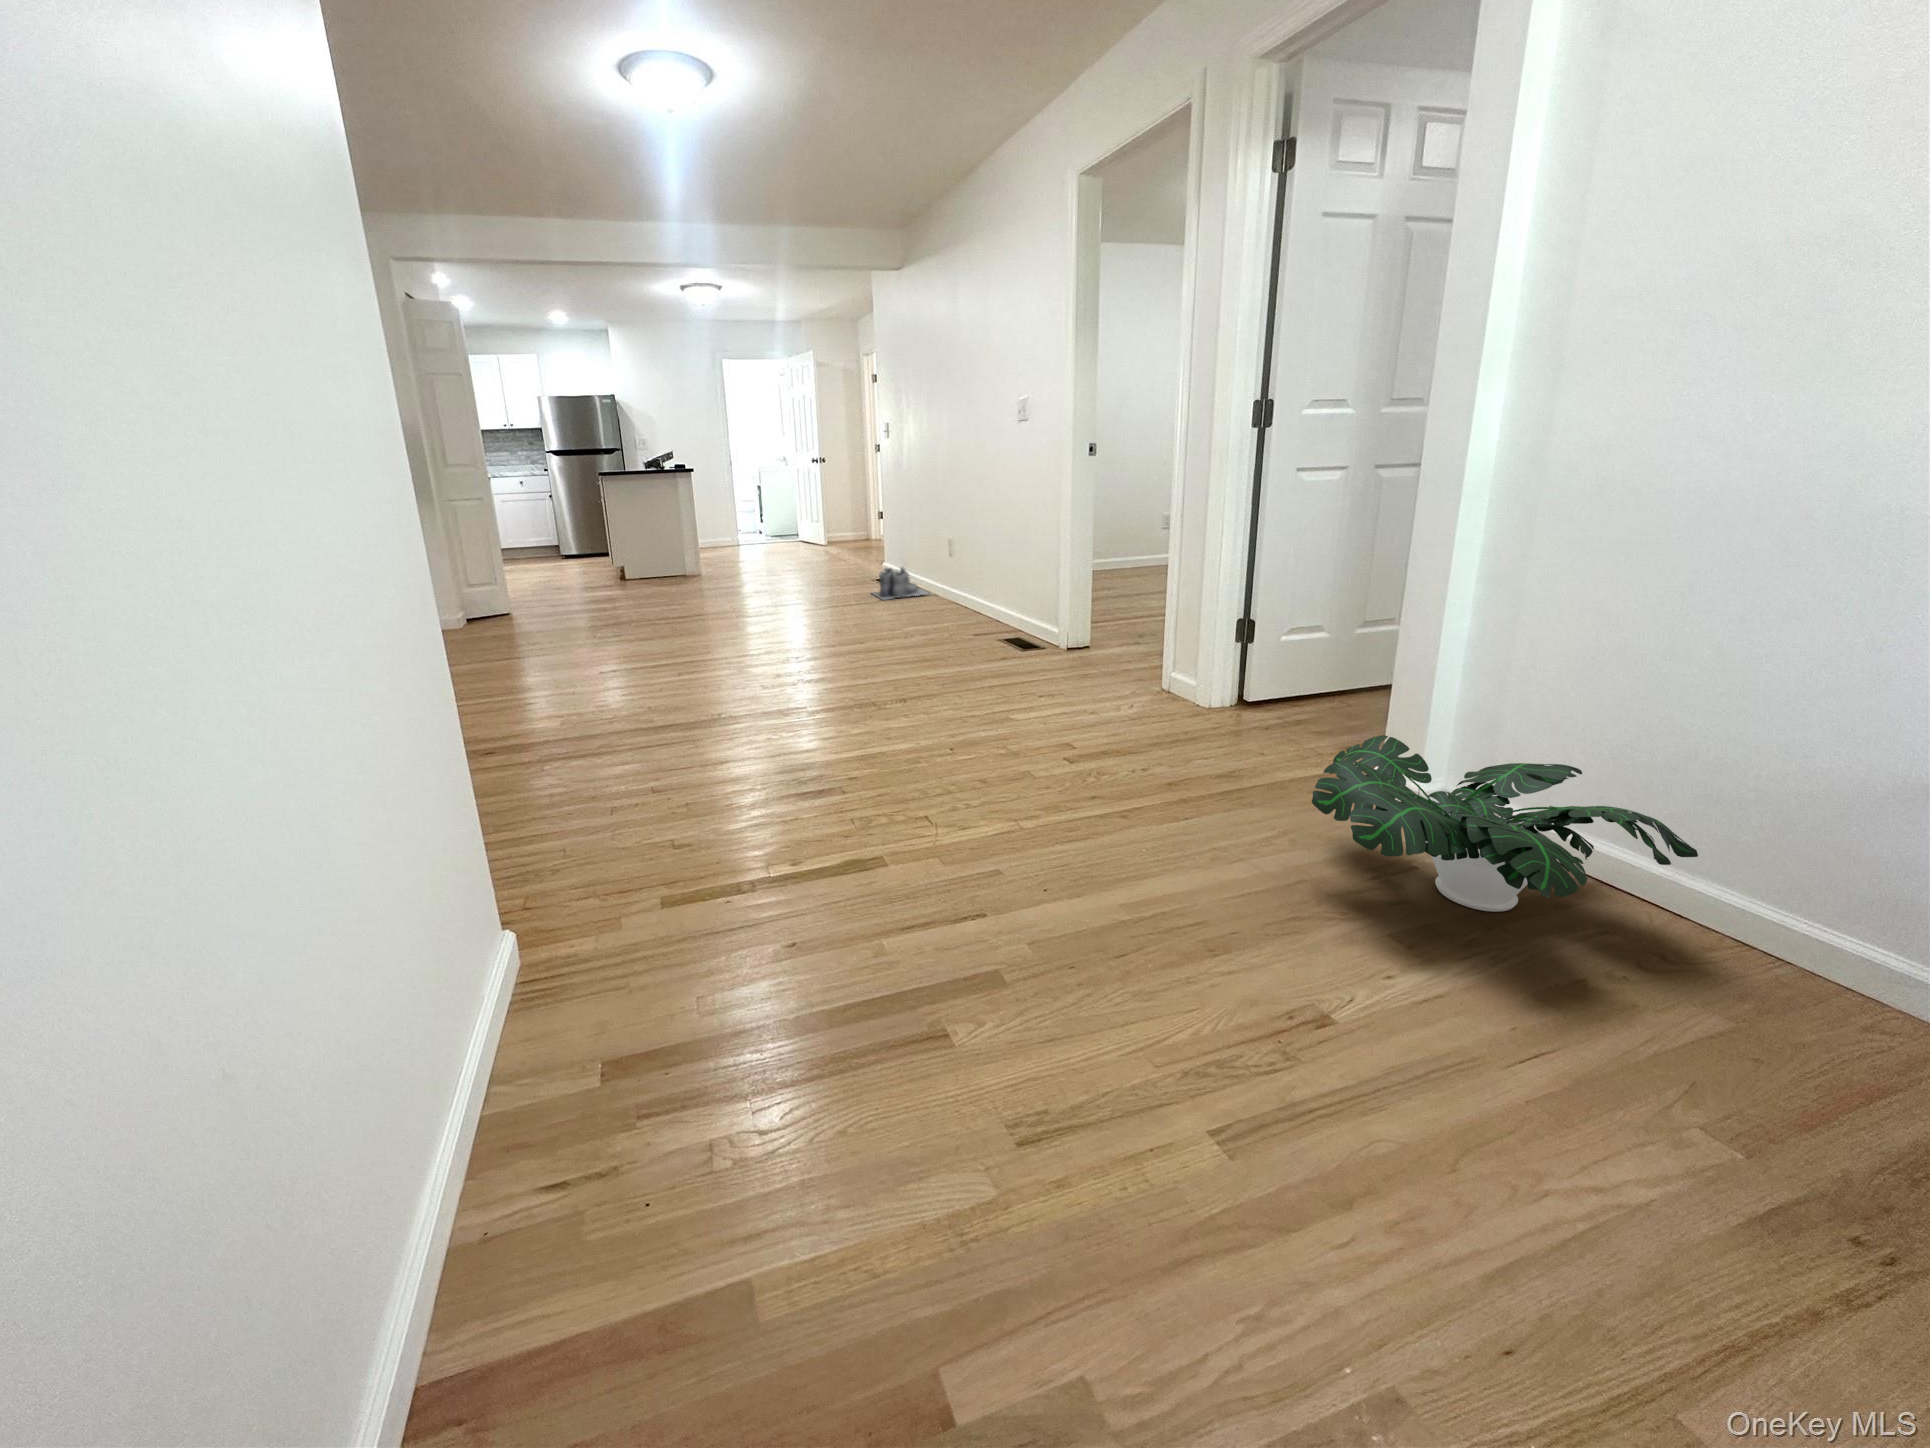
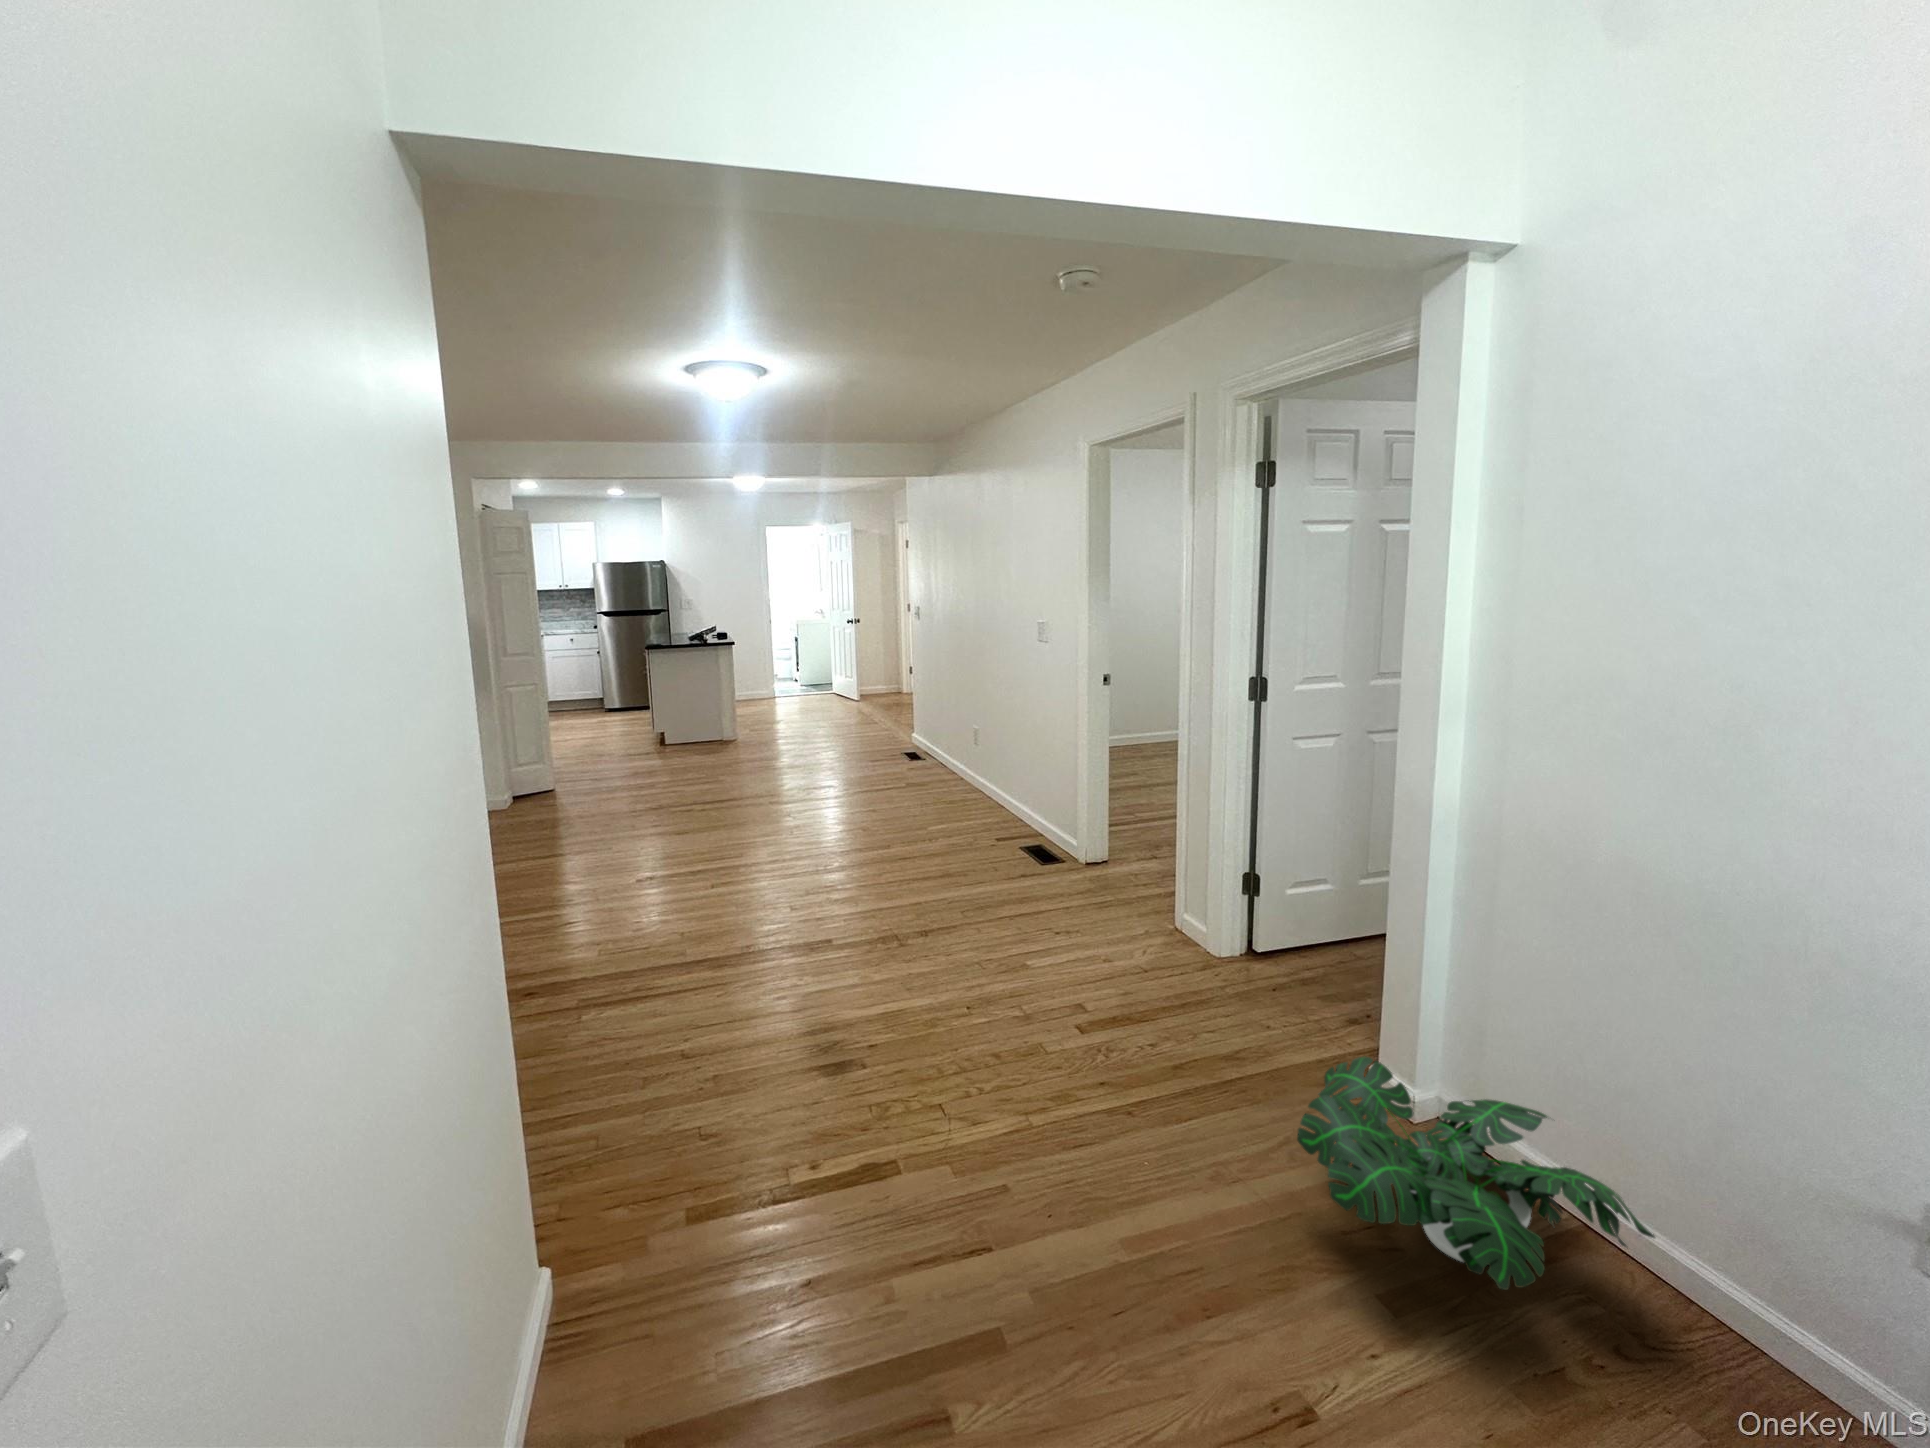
boots: present [872,567,929,600] -> none [900,750,961,785]

